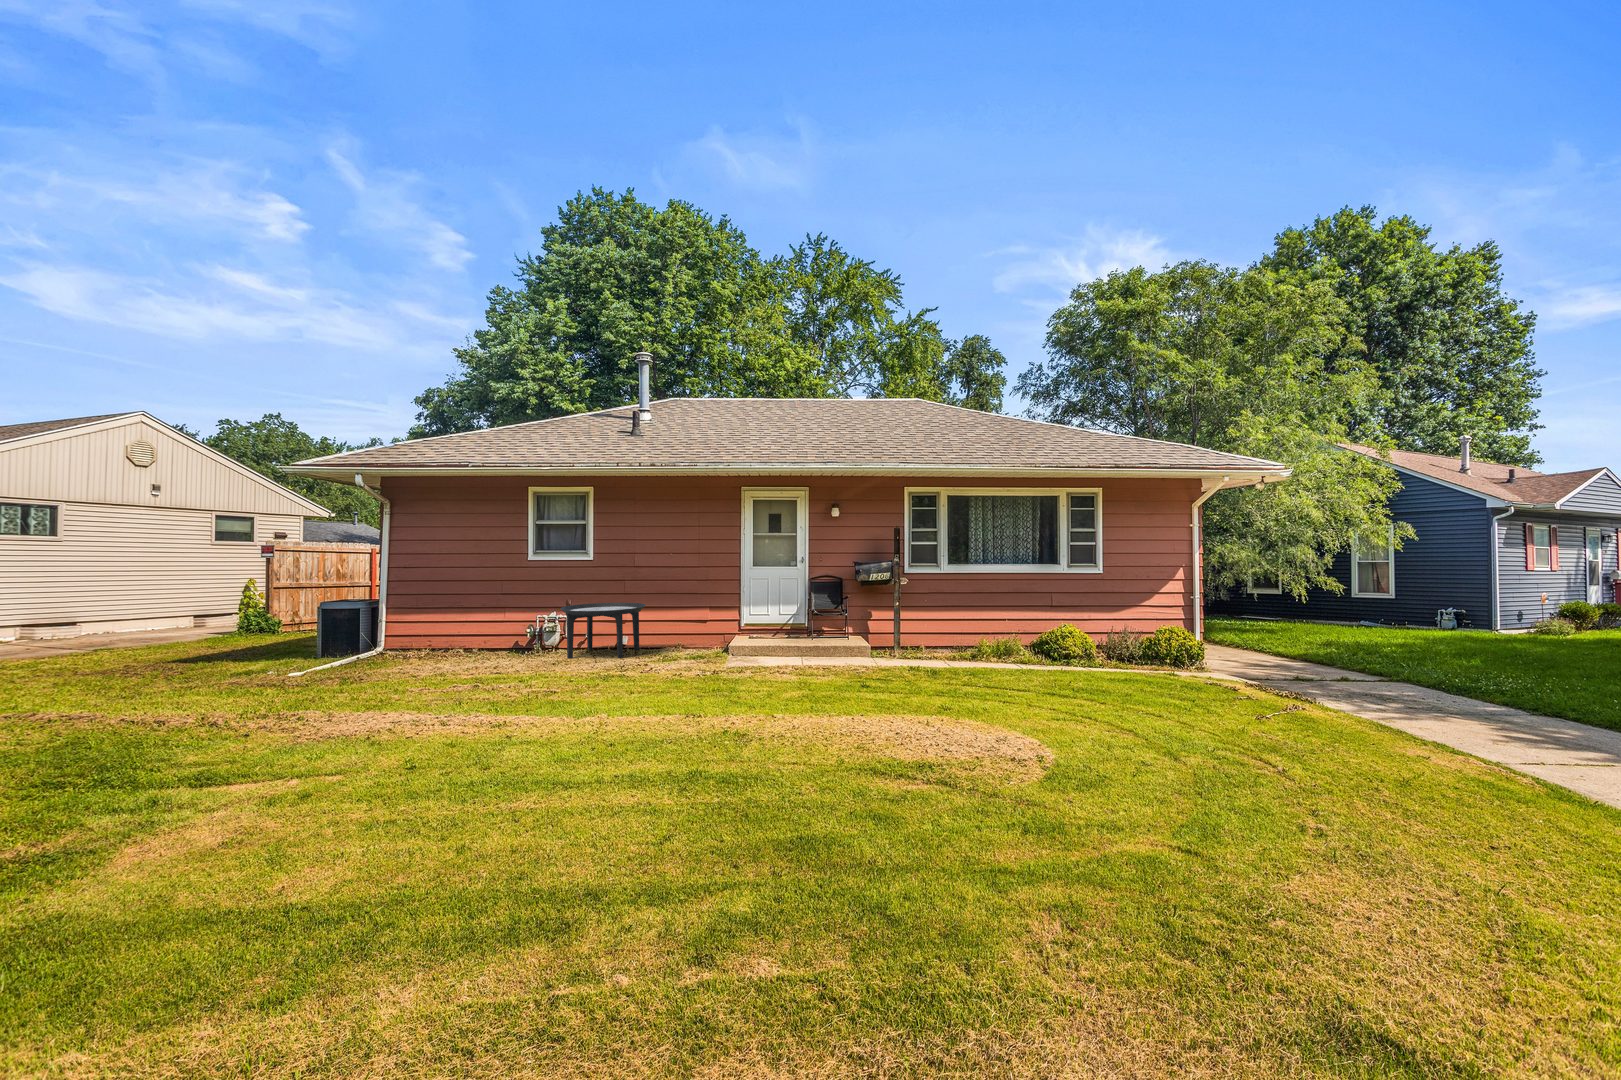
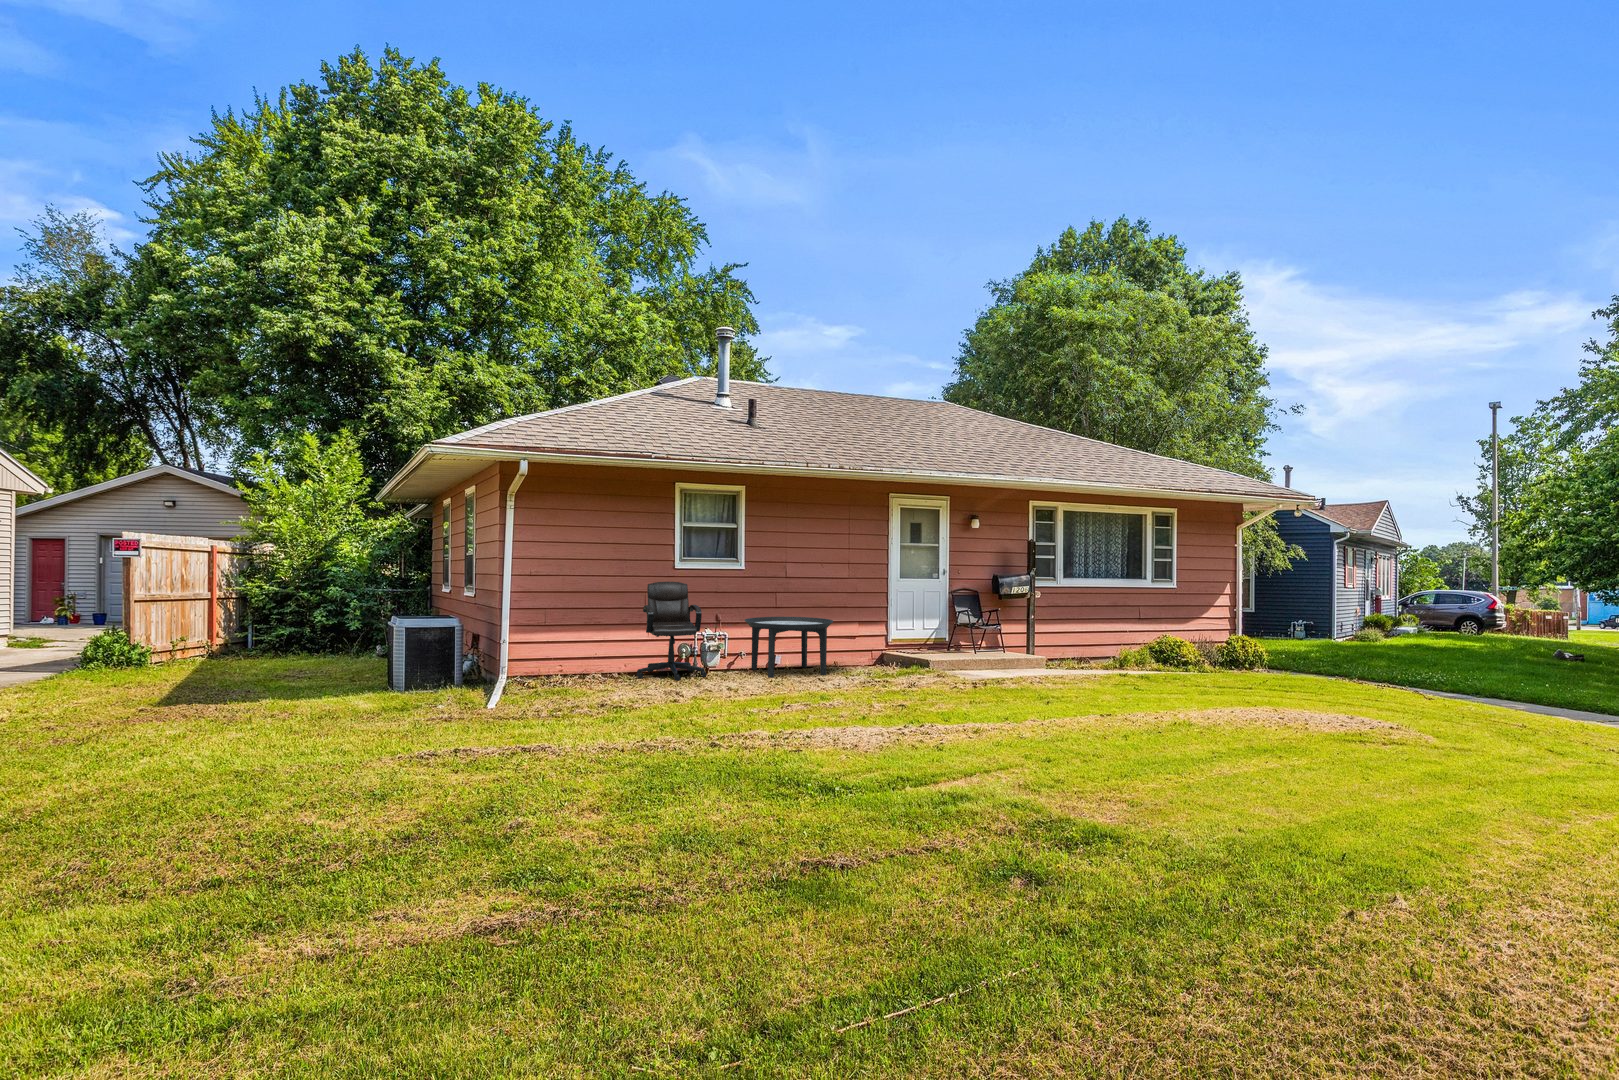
chair: none [474,572,539,658] -> present [637,582,707,681]

